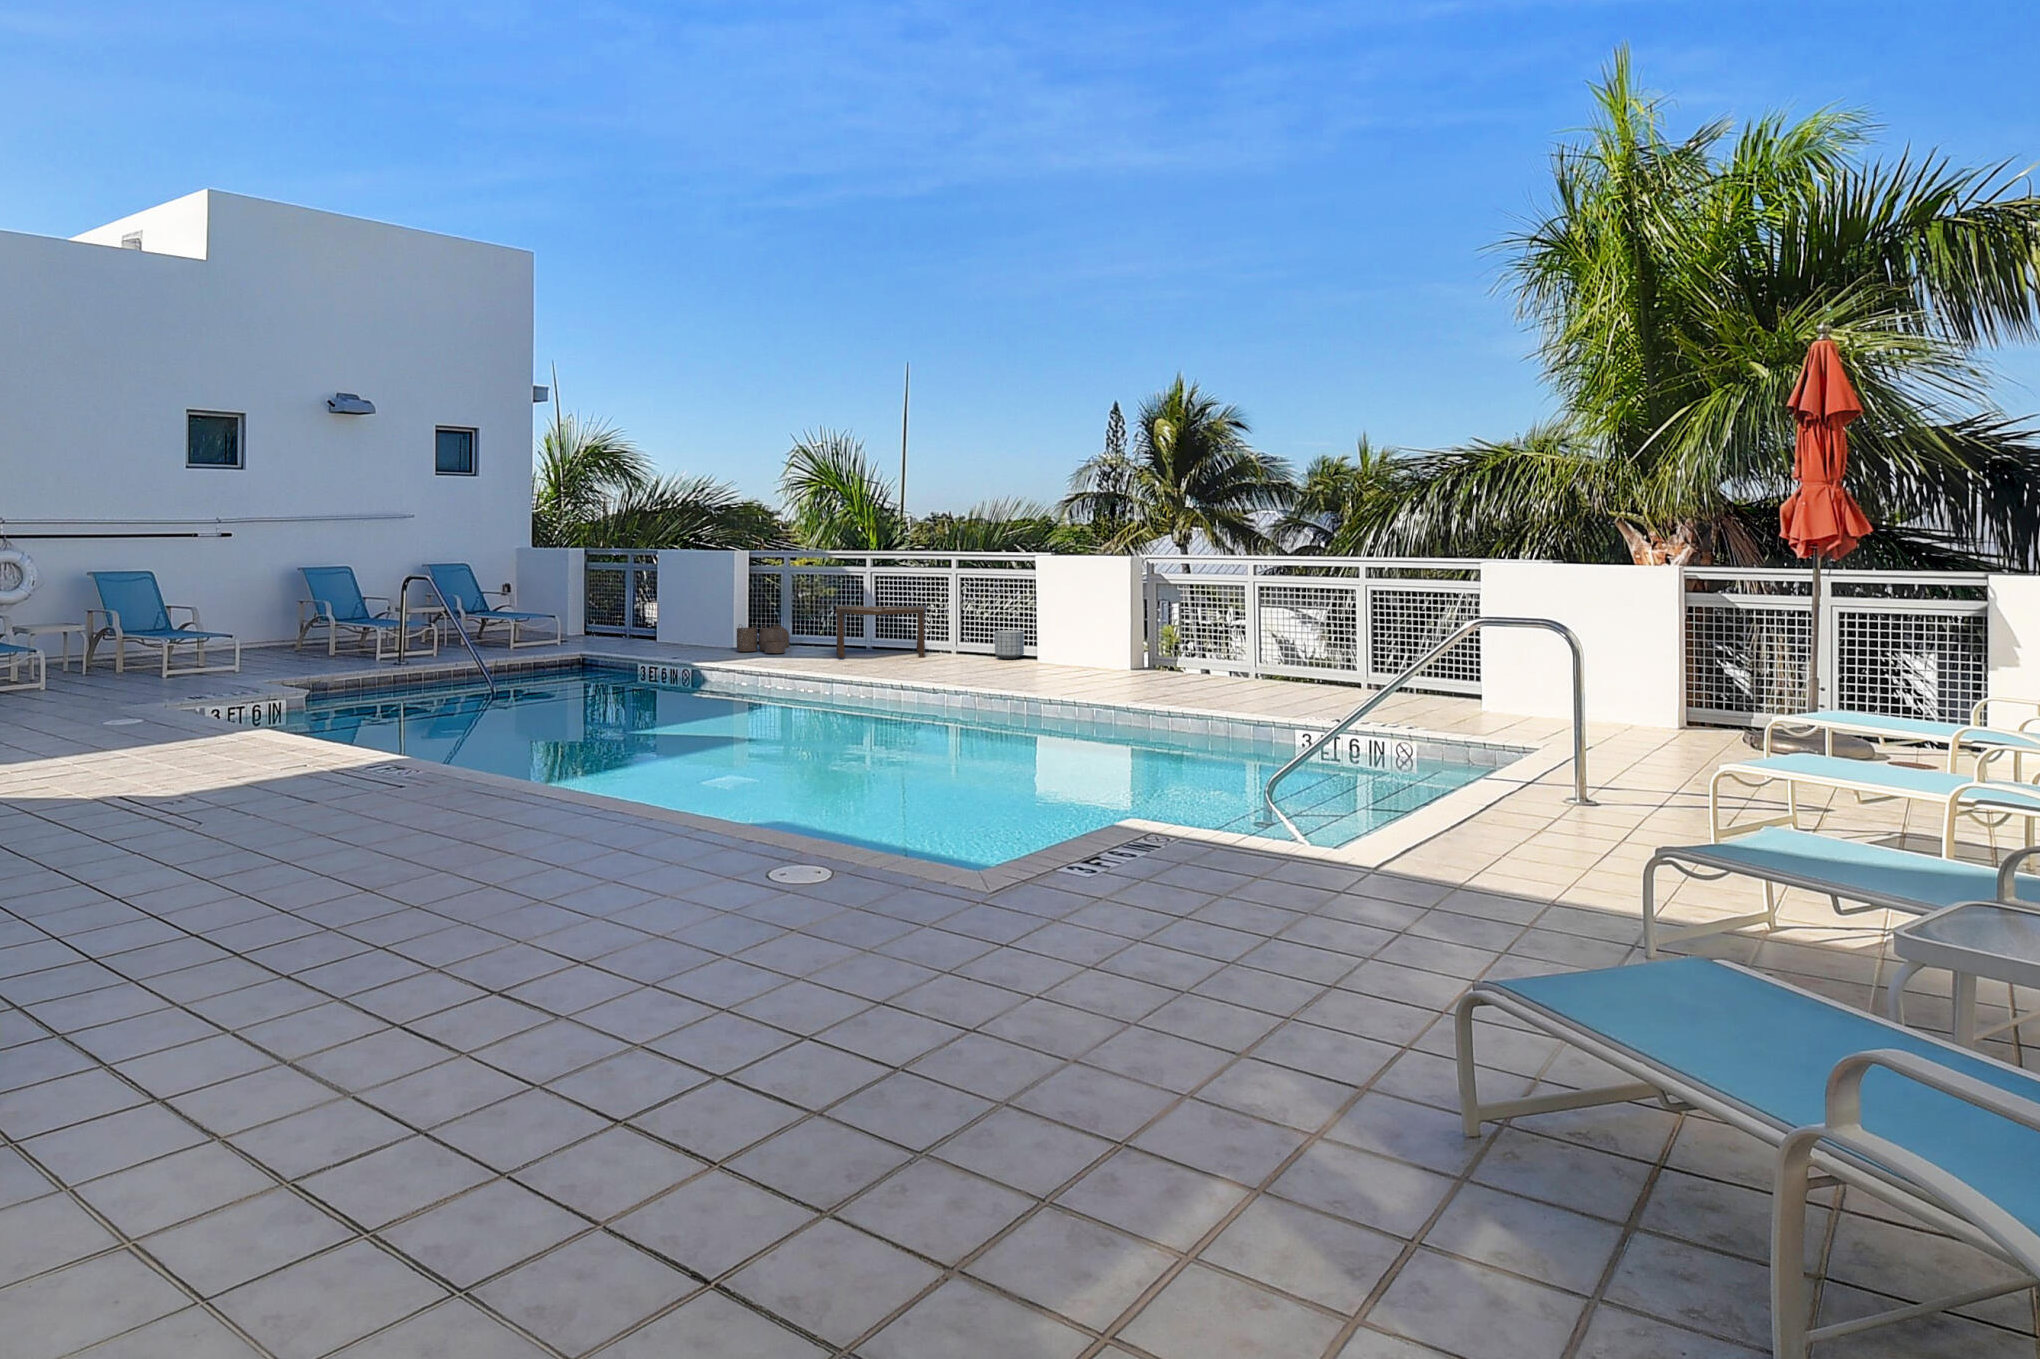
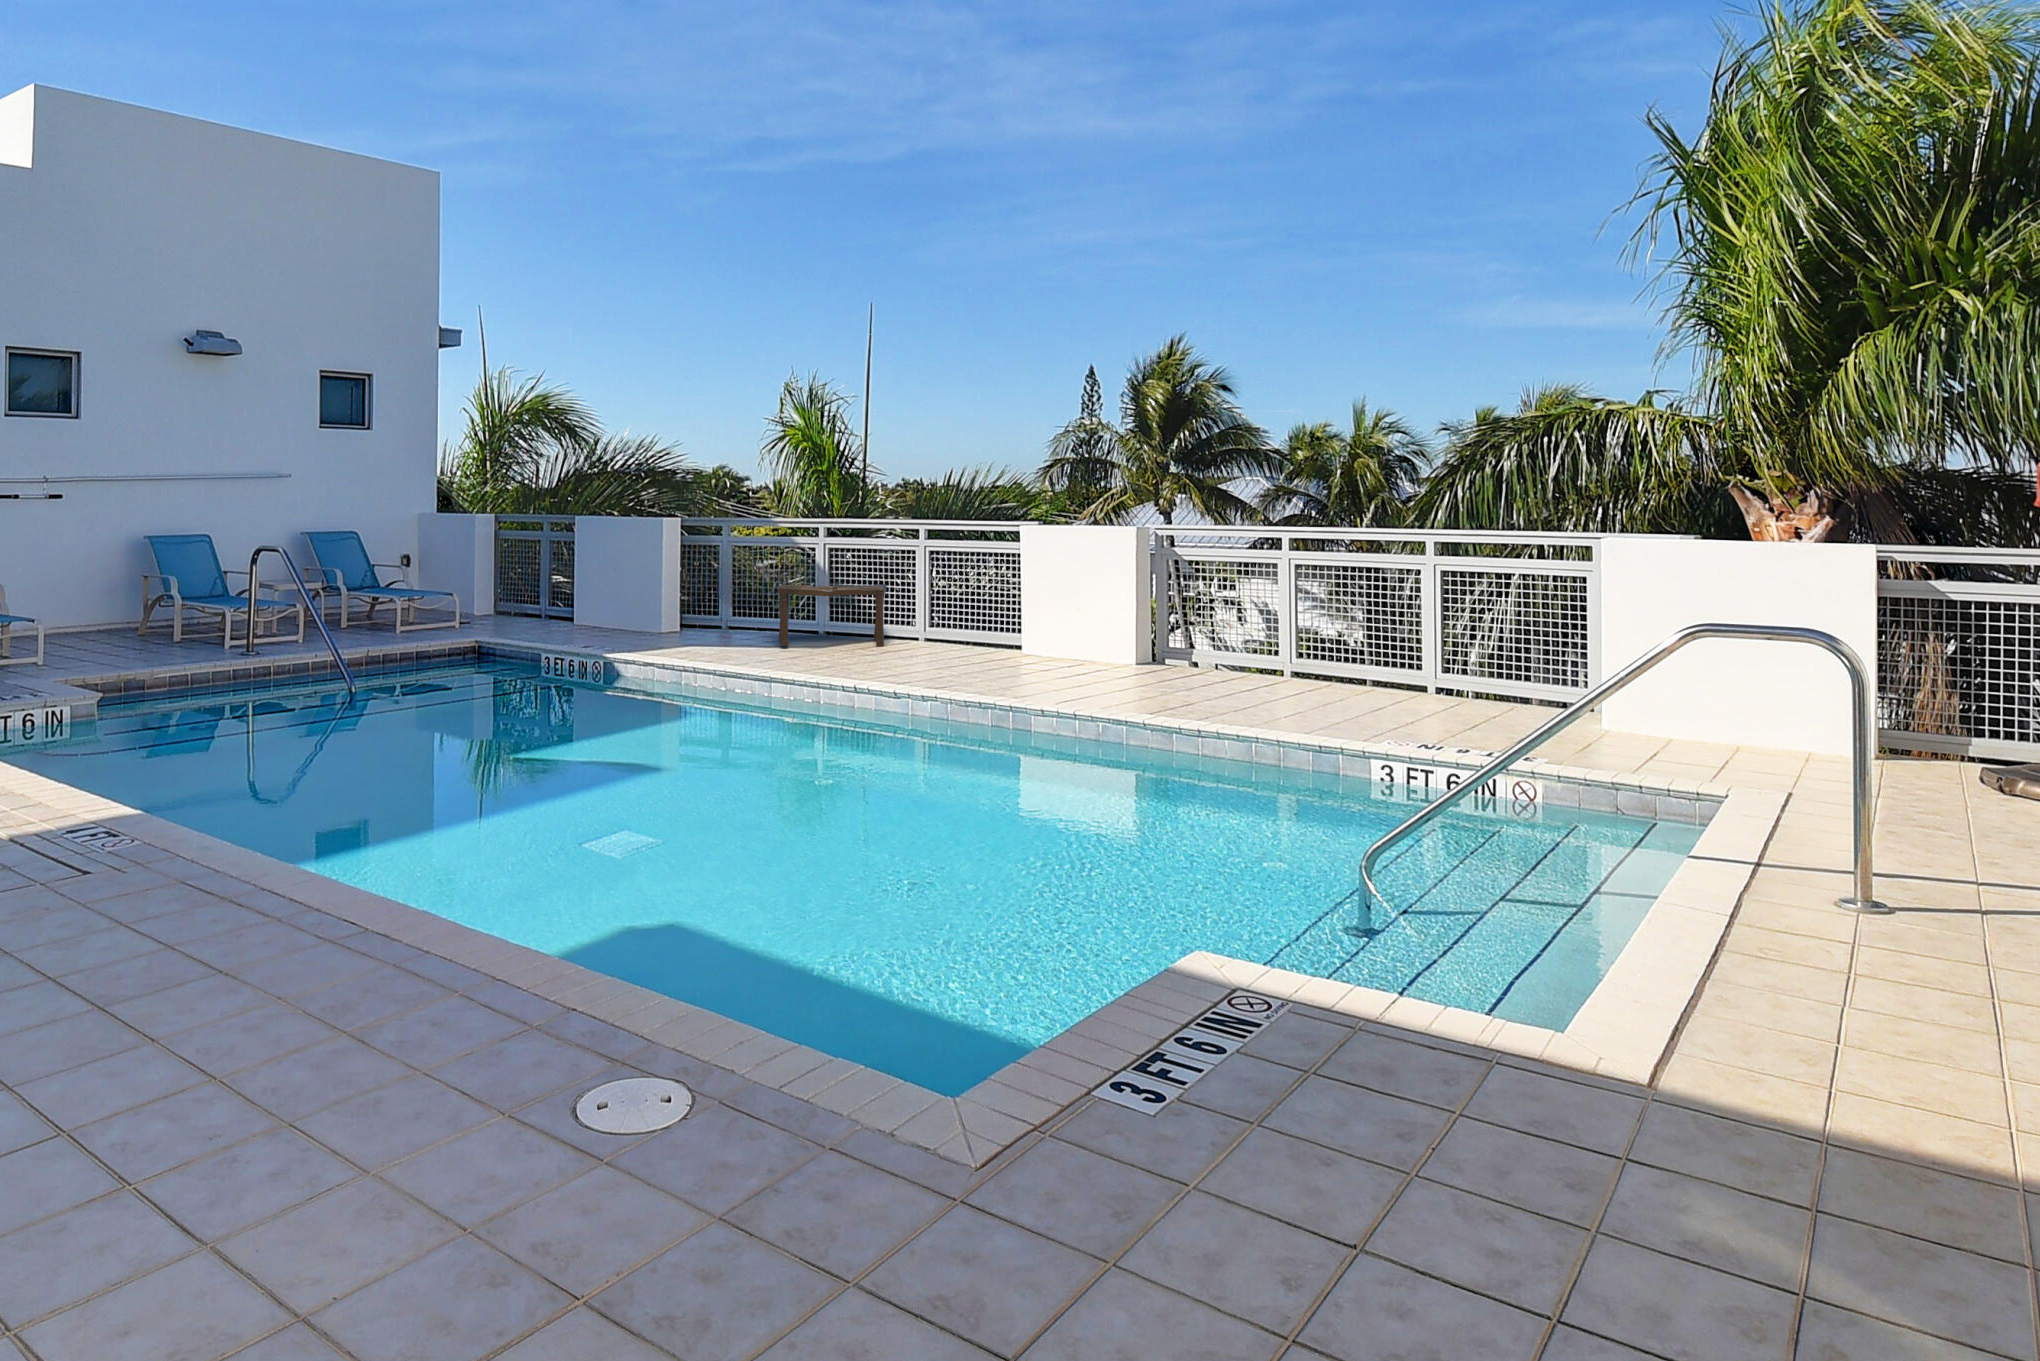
woven basket: present [737,624,789,653] -> none [663,604,726,640]
planter: present [995,630,1024,659] -> none [967,615,1001,650]

